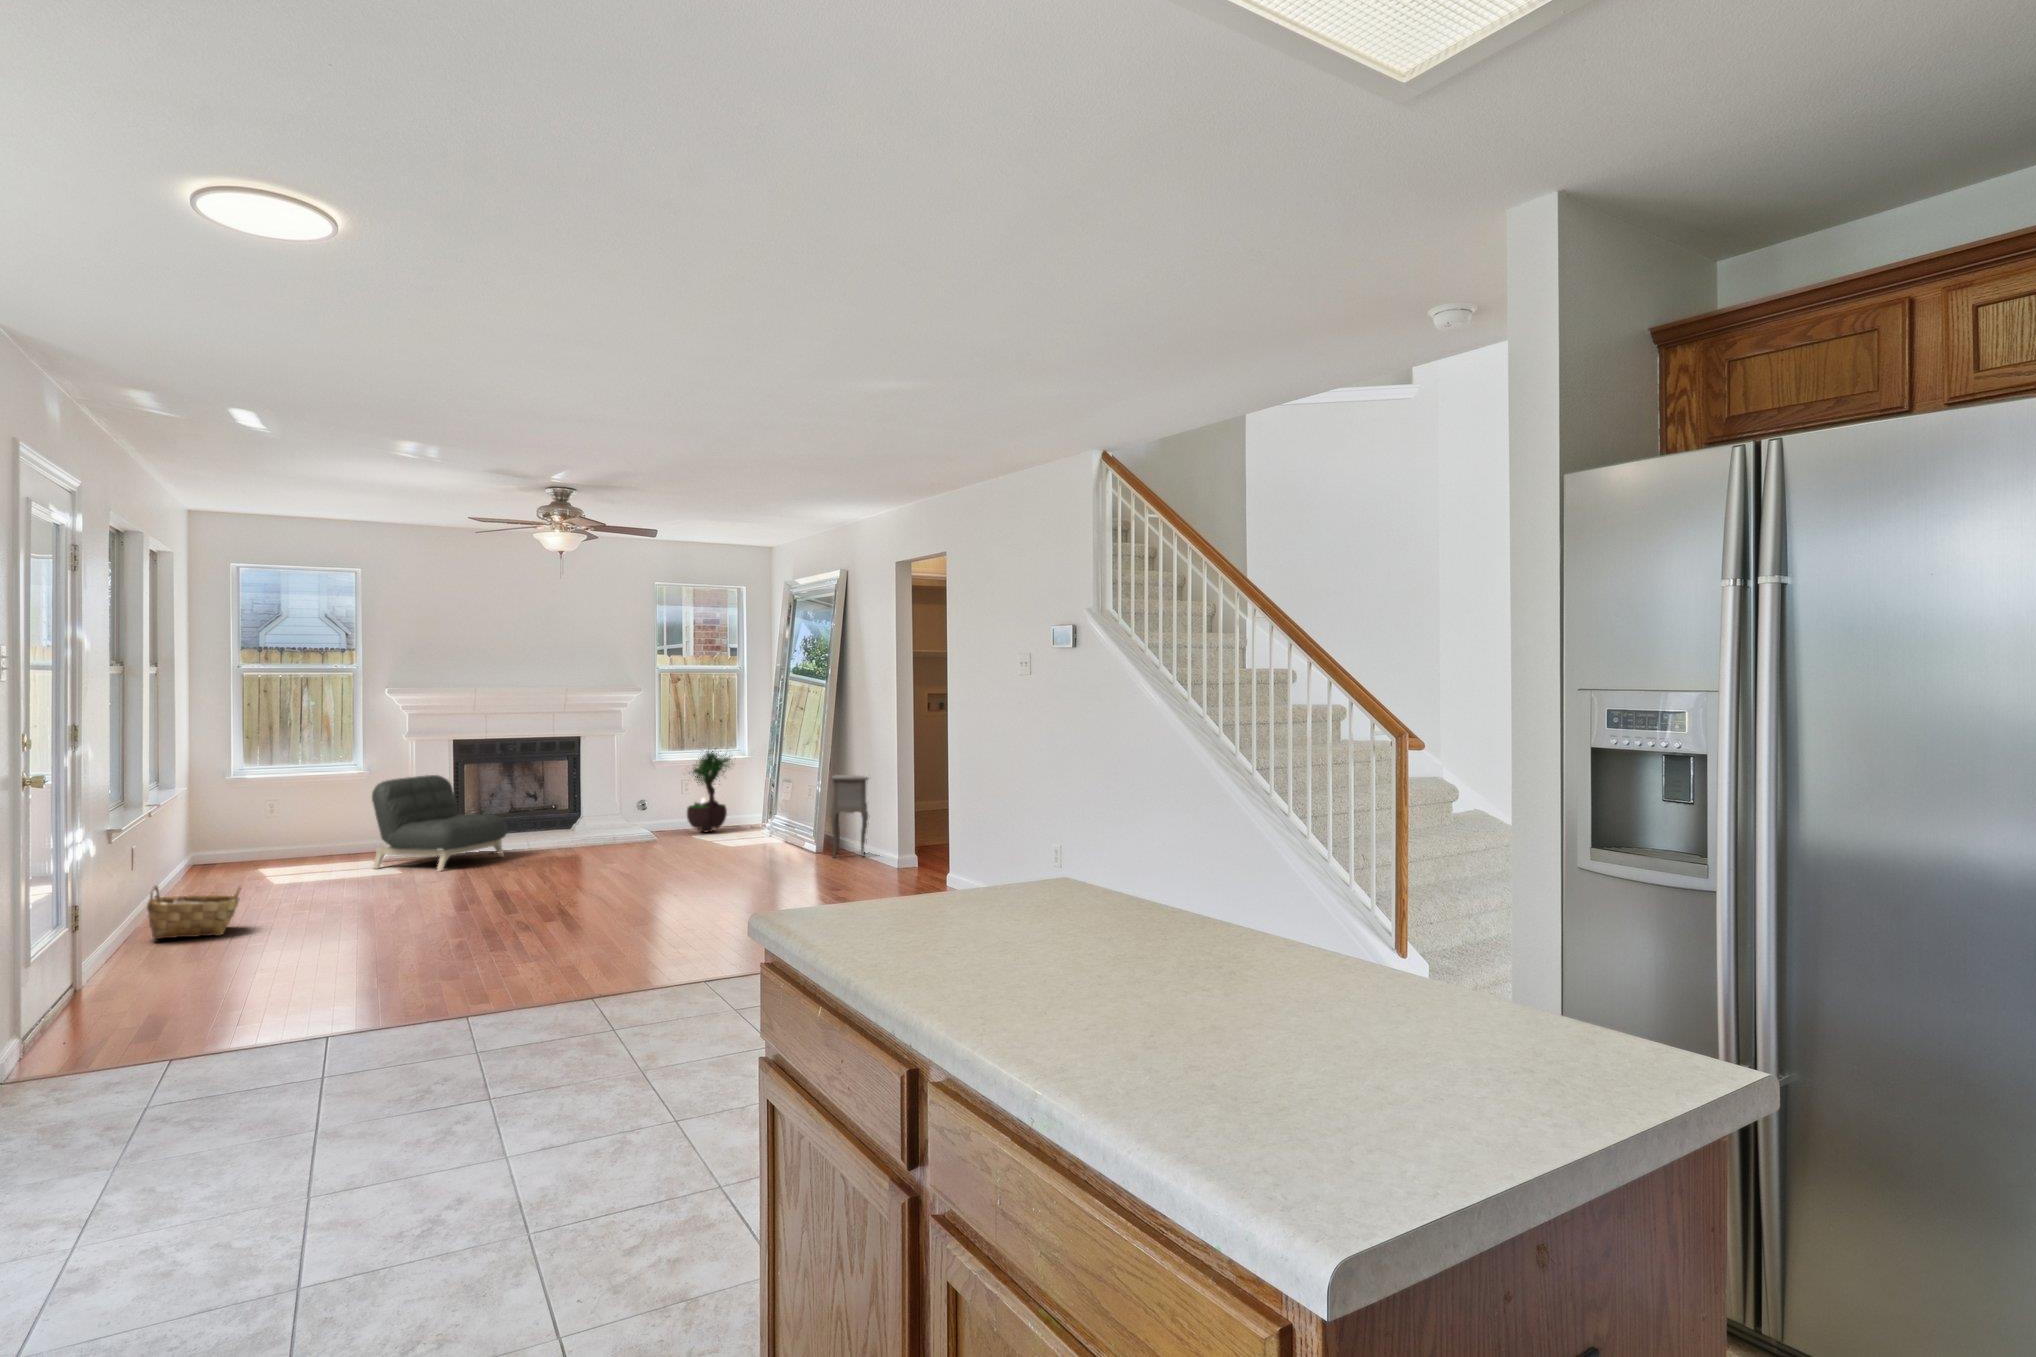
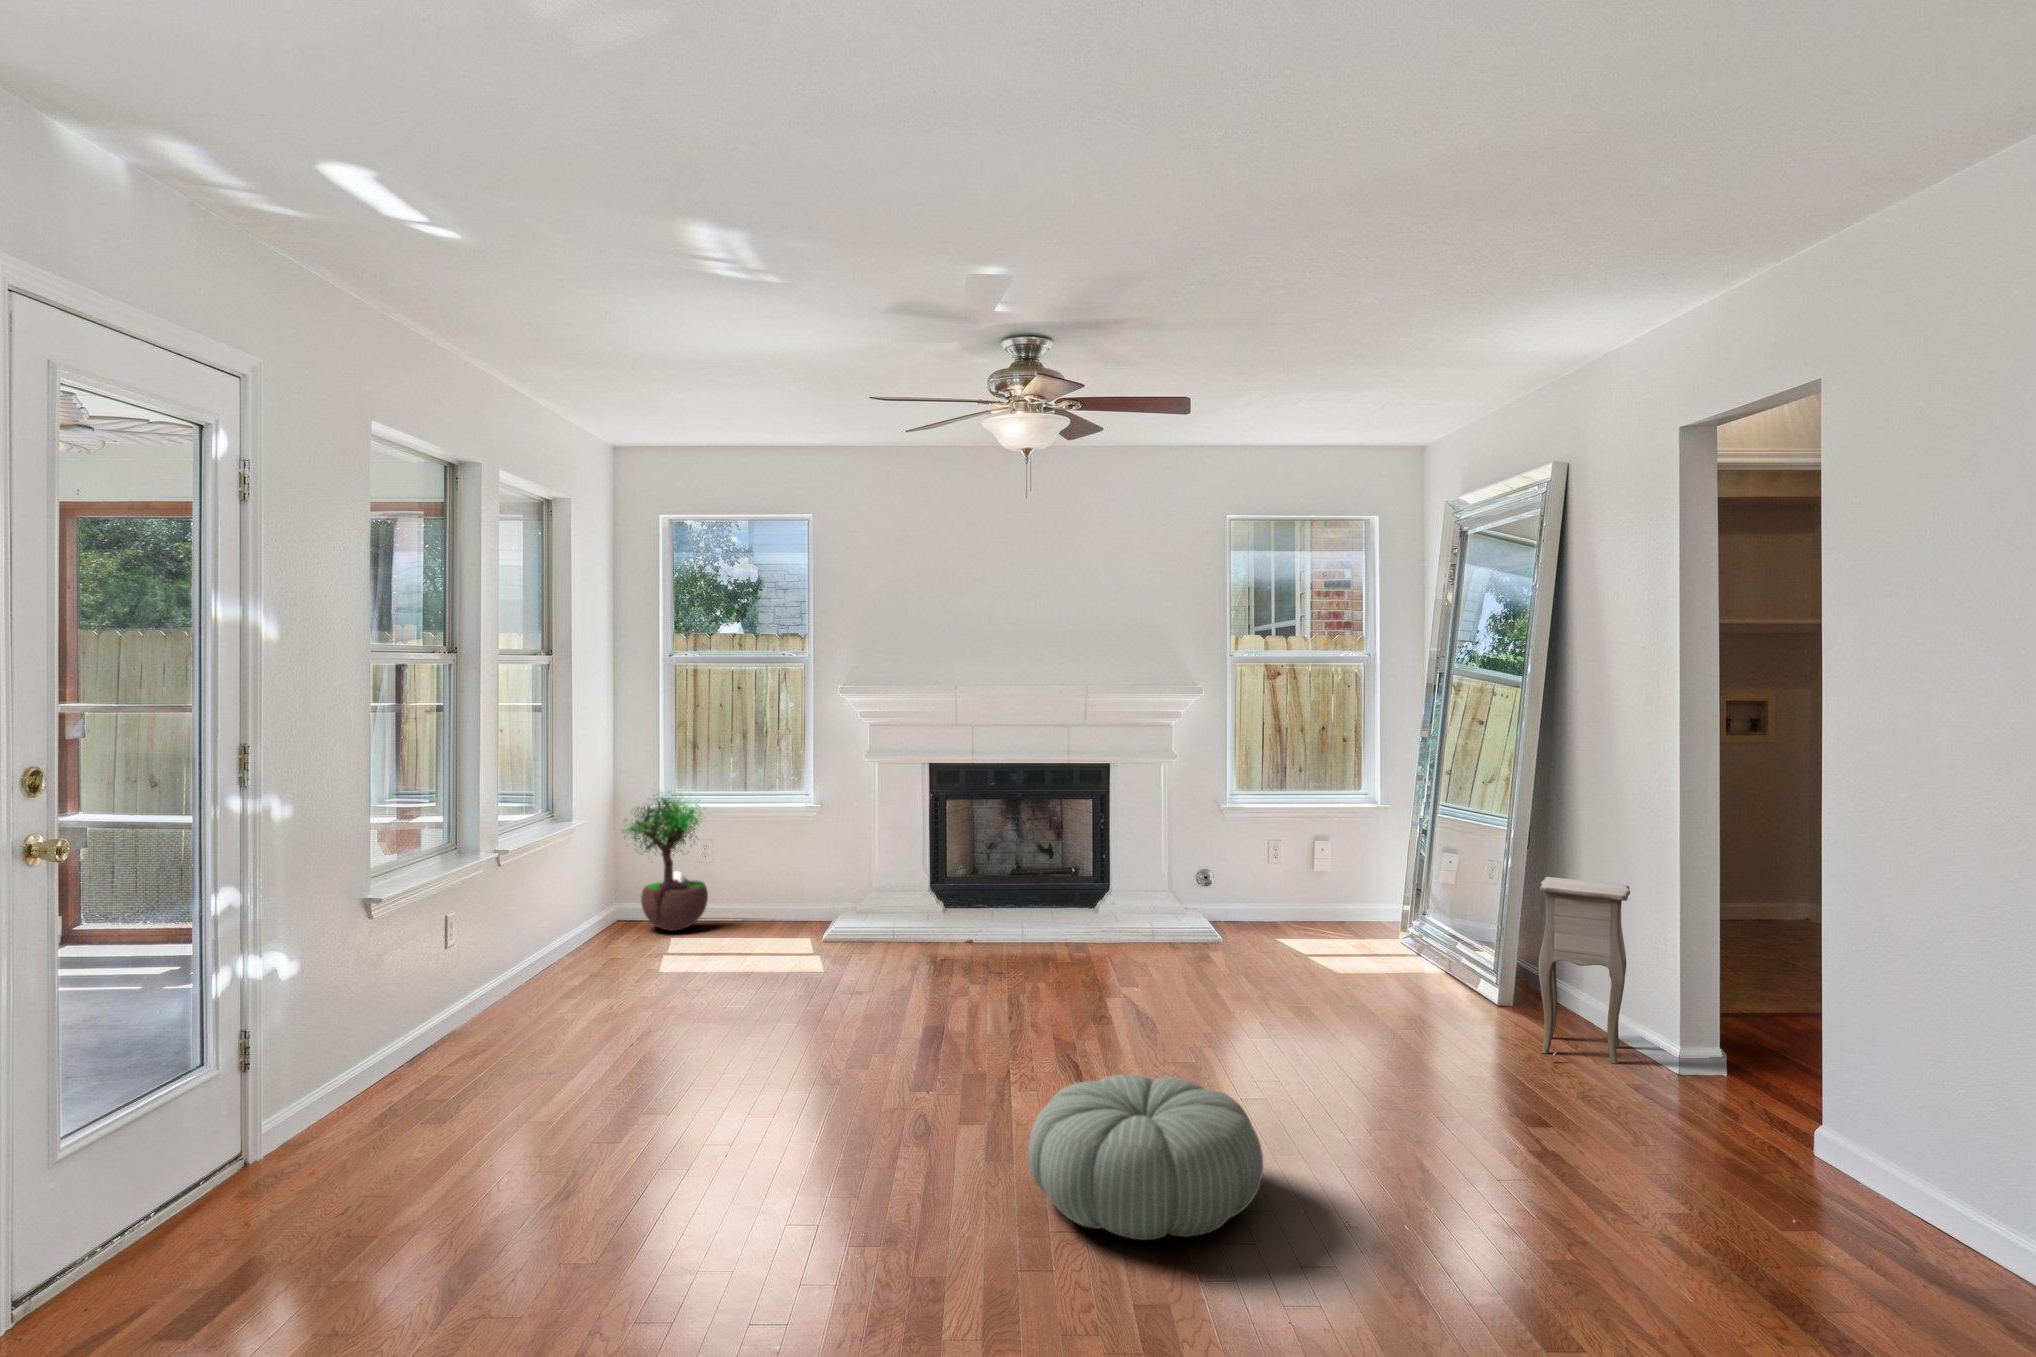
potted tree: present [687,748,731,832] -> present [621,794,708,931]
armchair: present [372,775,507,871] -> none [814,813,994,971]
pouf: none [610,860,718,916] -> present [1028,1074,1263,1240]
woven basket: present [147,885,241,939] -> none [368,999,508,1097]

